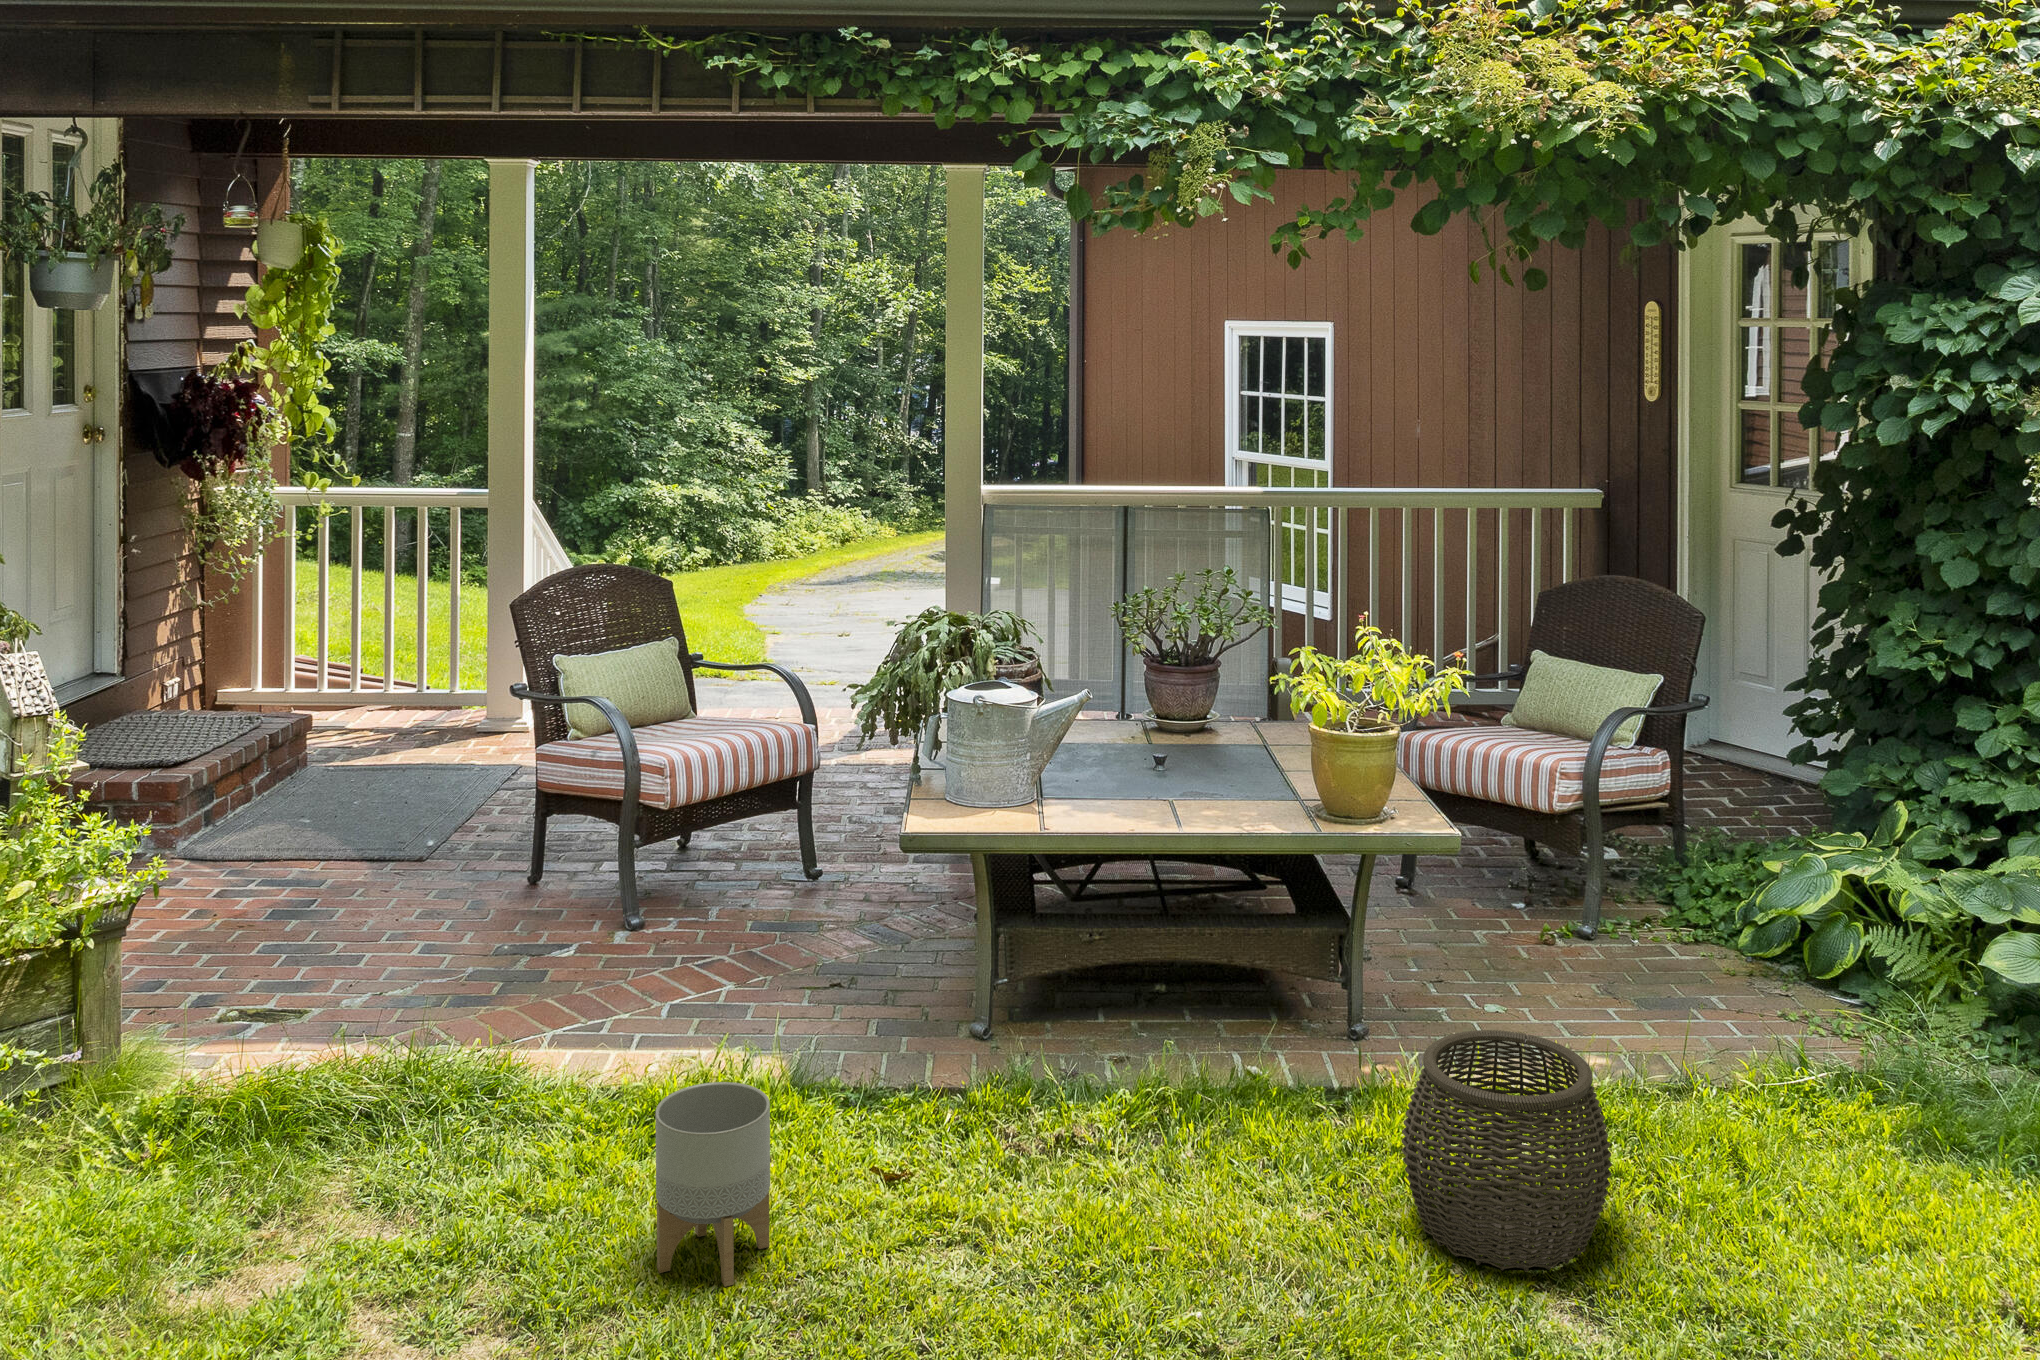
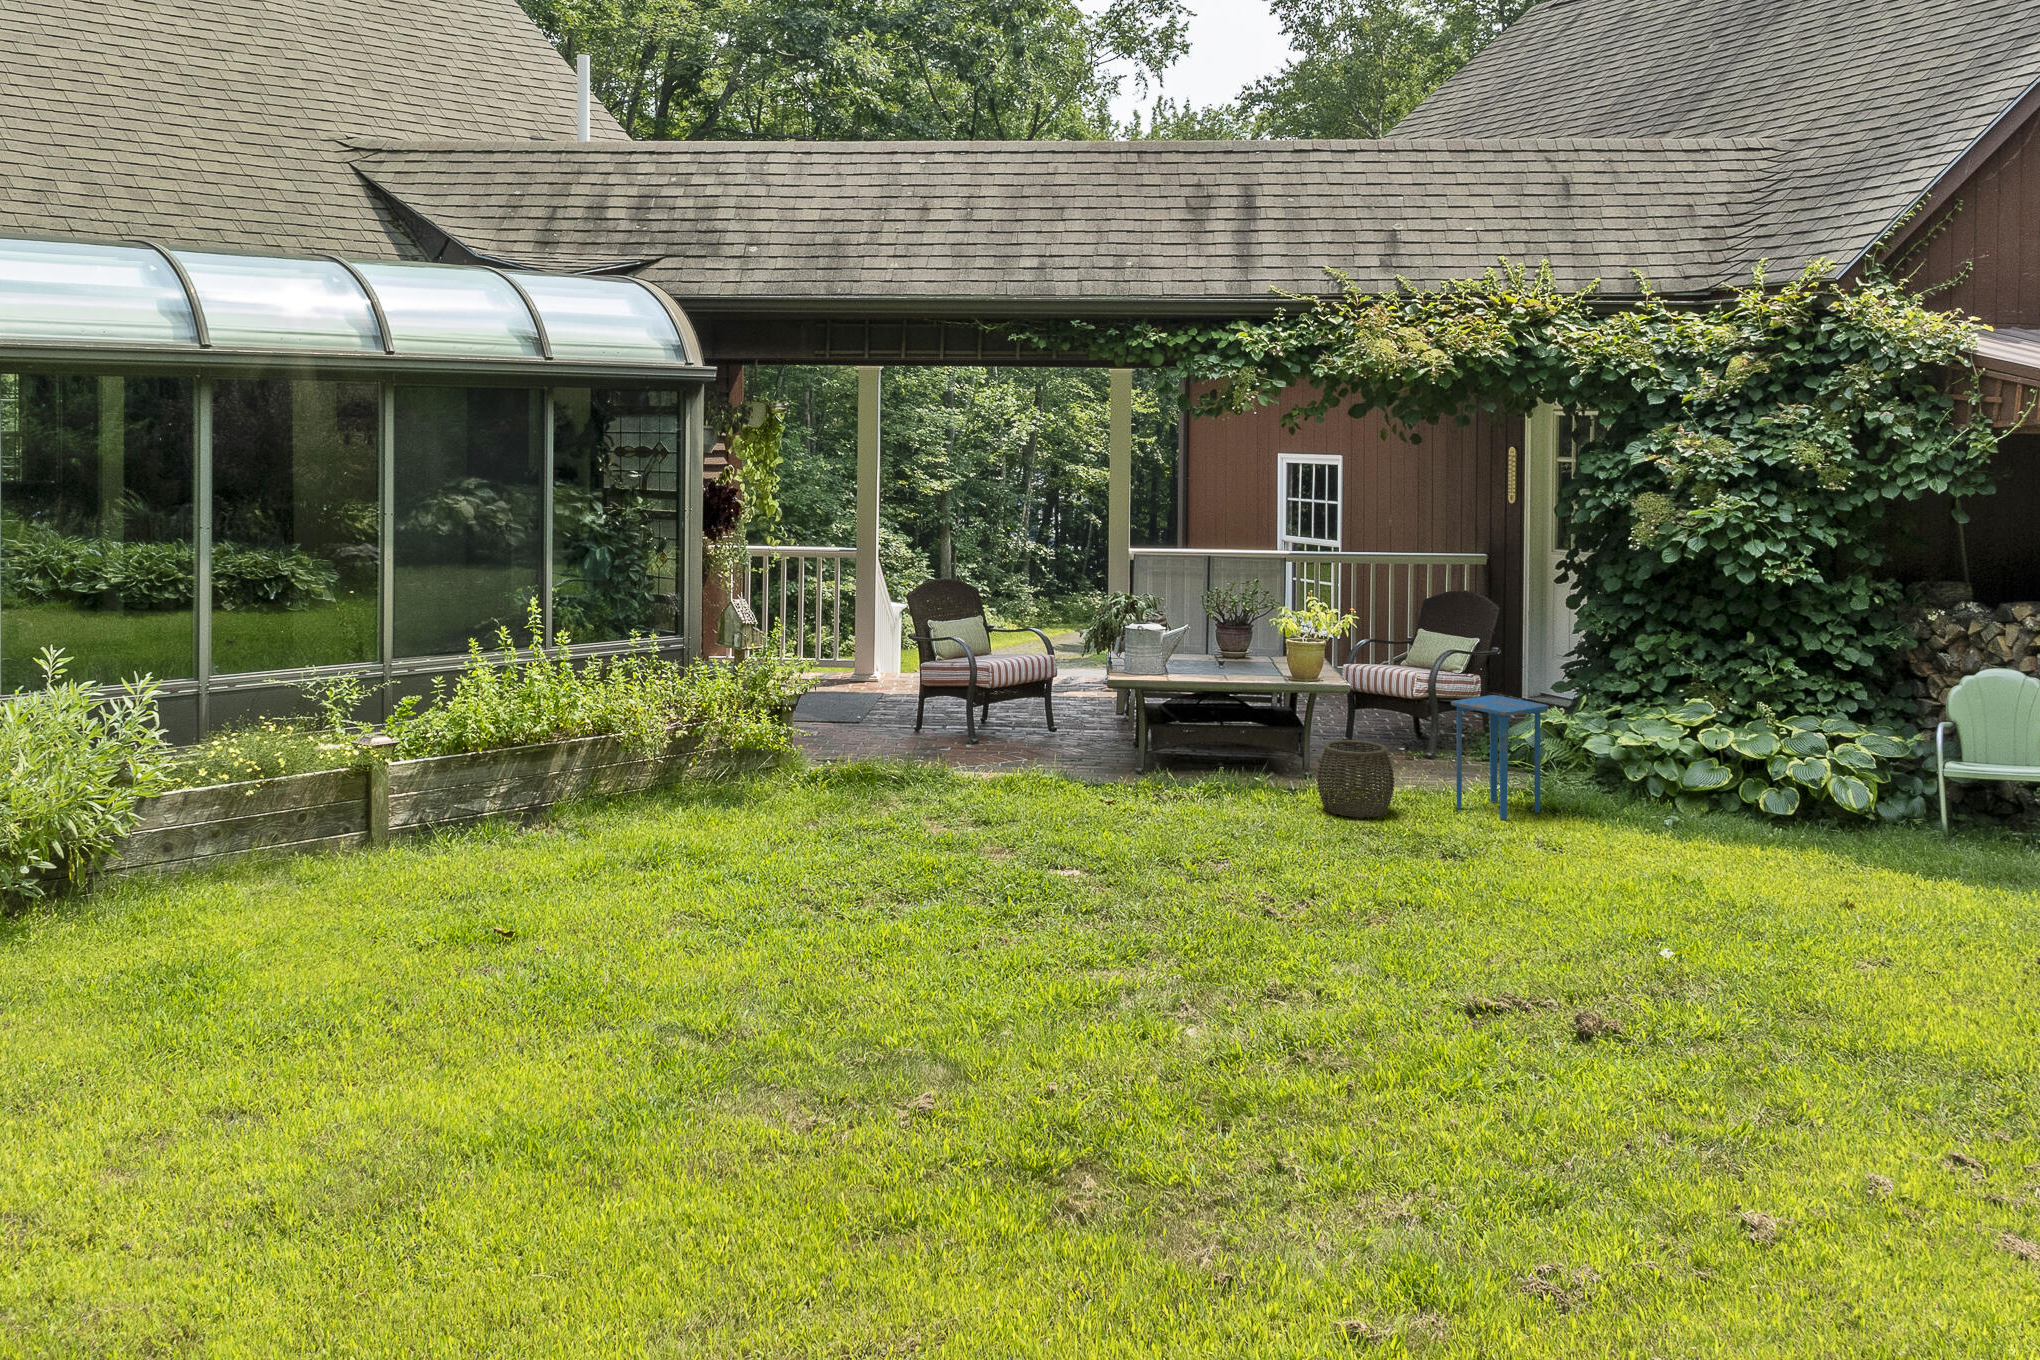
side table: none [1740,889,1990,1253] -> present [1451,695,1548,820]
planter: present [655,1082,770,1287] -> none [1039,745,1080,811]

